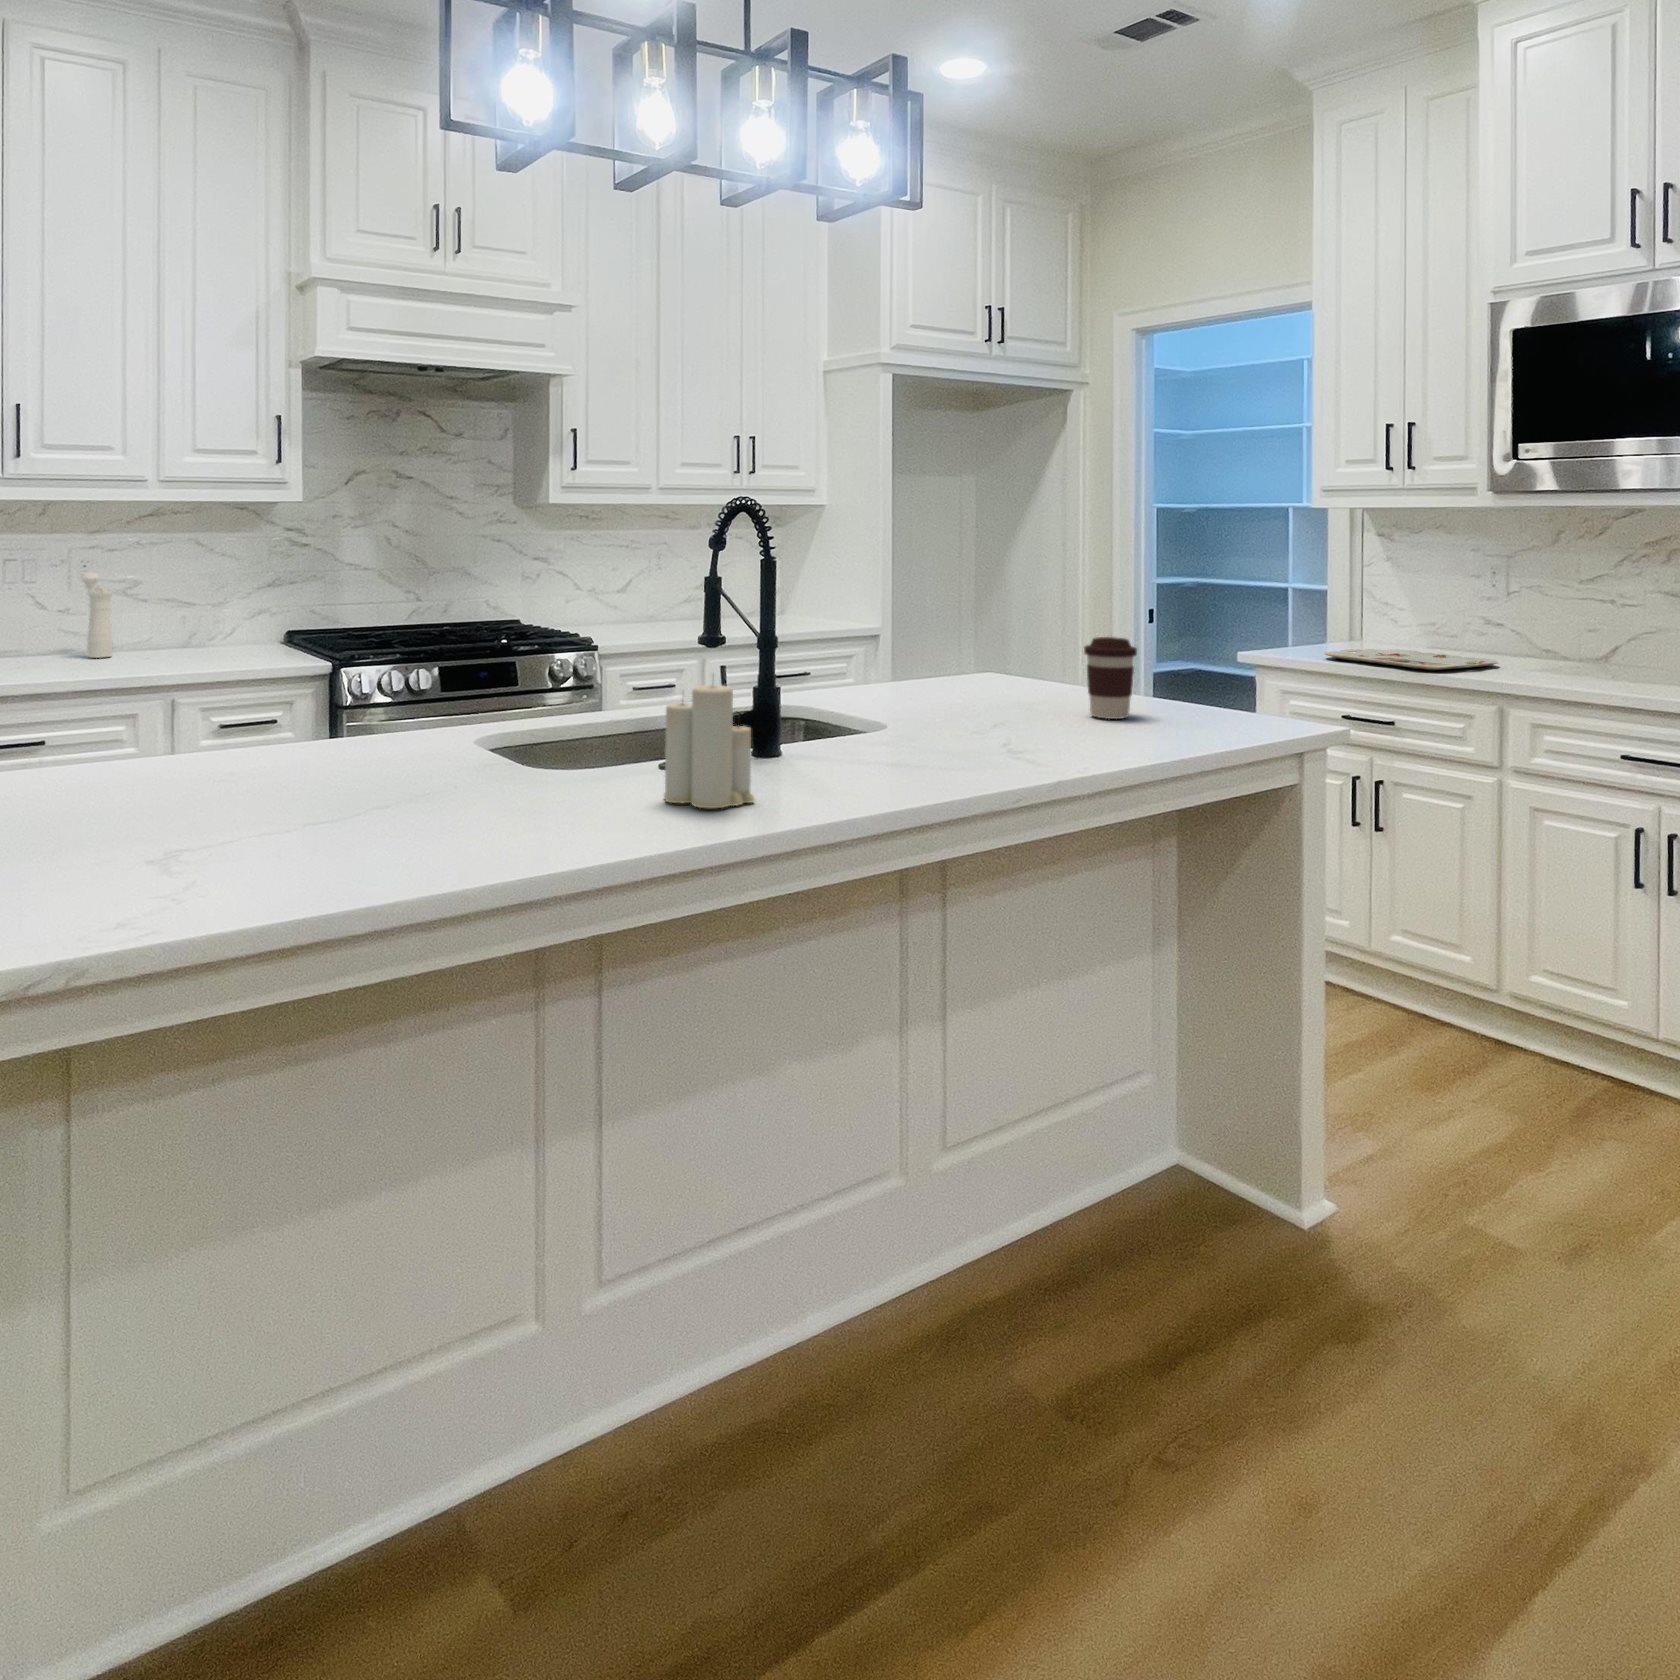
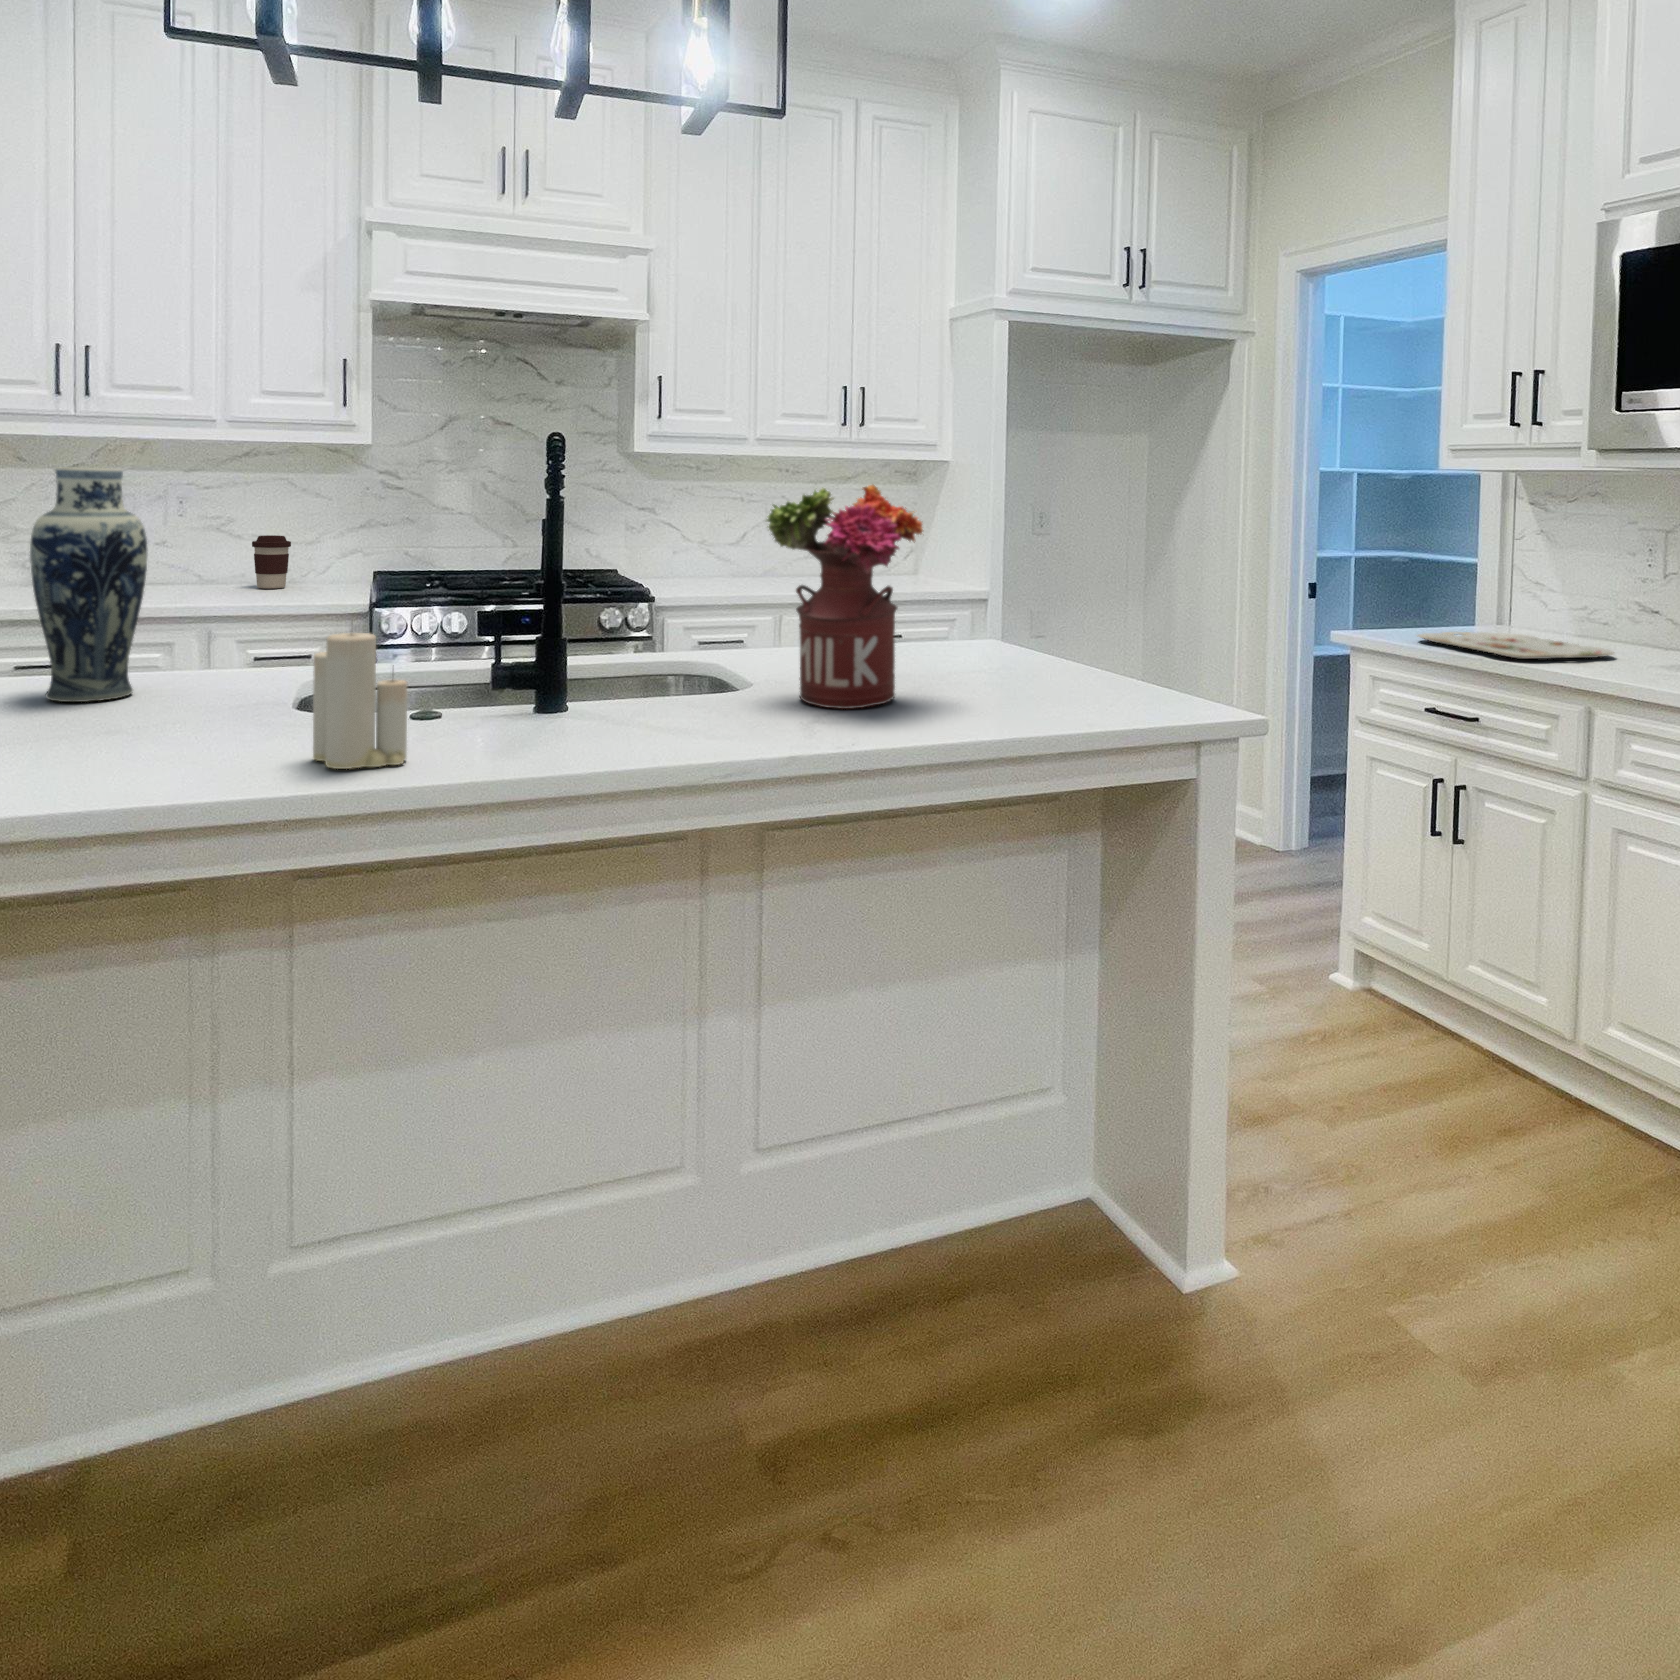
flower arrangement: none [929,537,1064,736] -> present [767,485,923,709]
vase: none [268,539,368,767] -> present [30,468,147,702]
pepper mill: present [82,573,113,658] -> none [165,510,190,590]
coffee cup: present [1084,637,1137,719] -> present [252,535,291,589]

